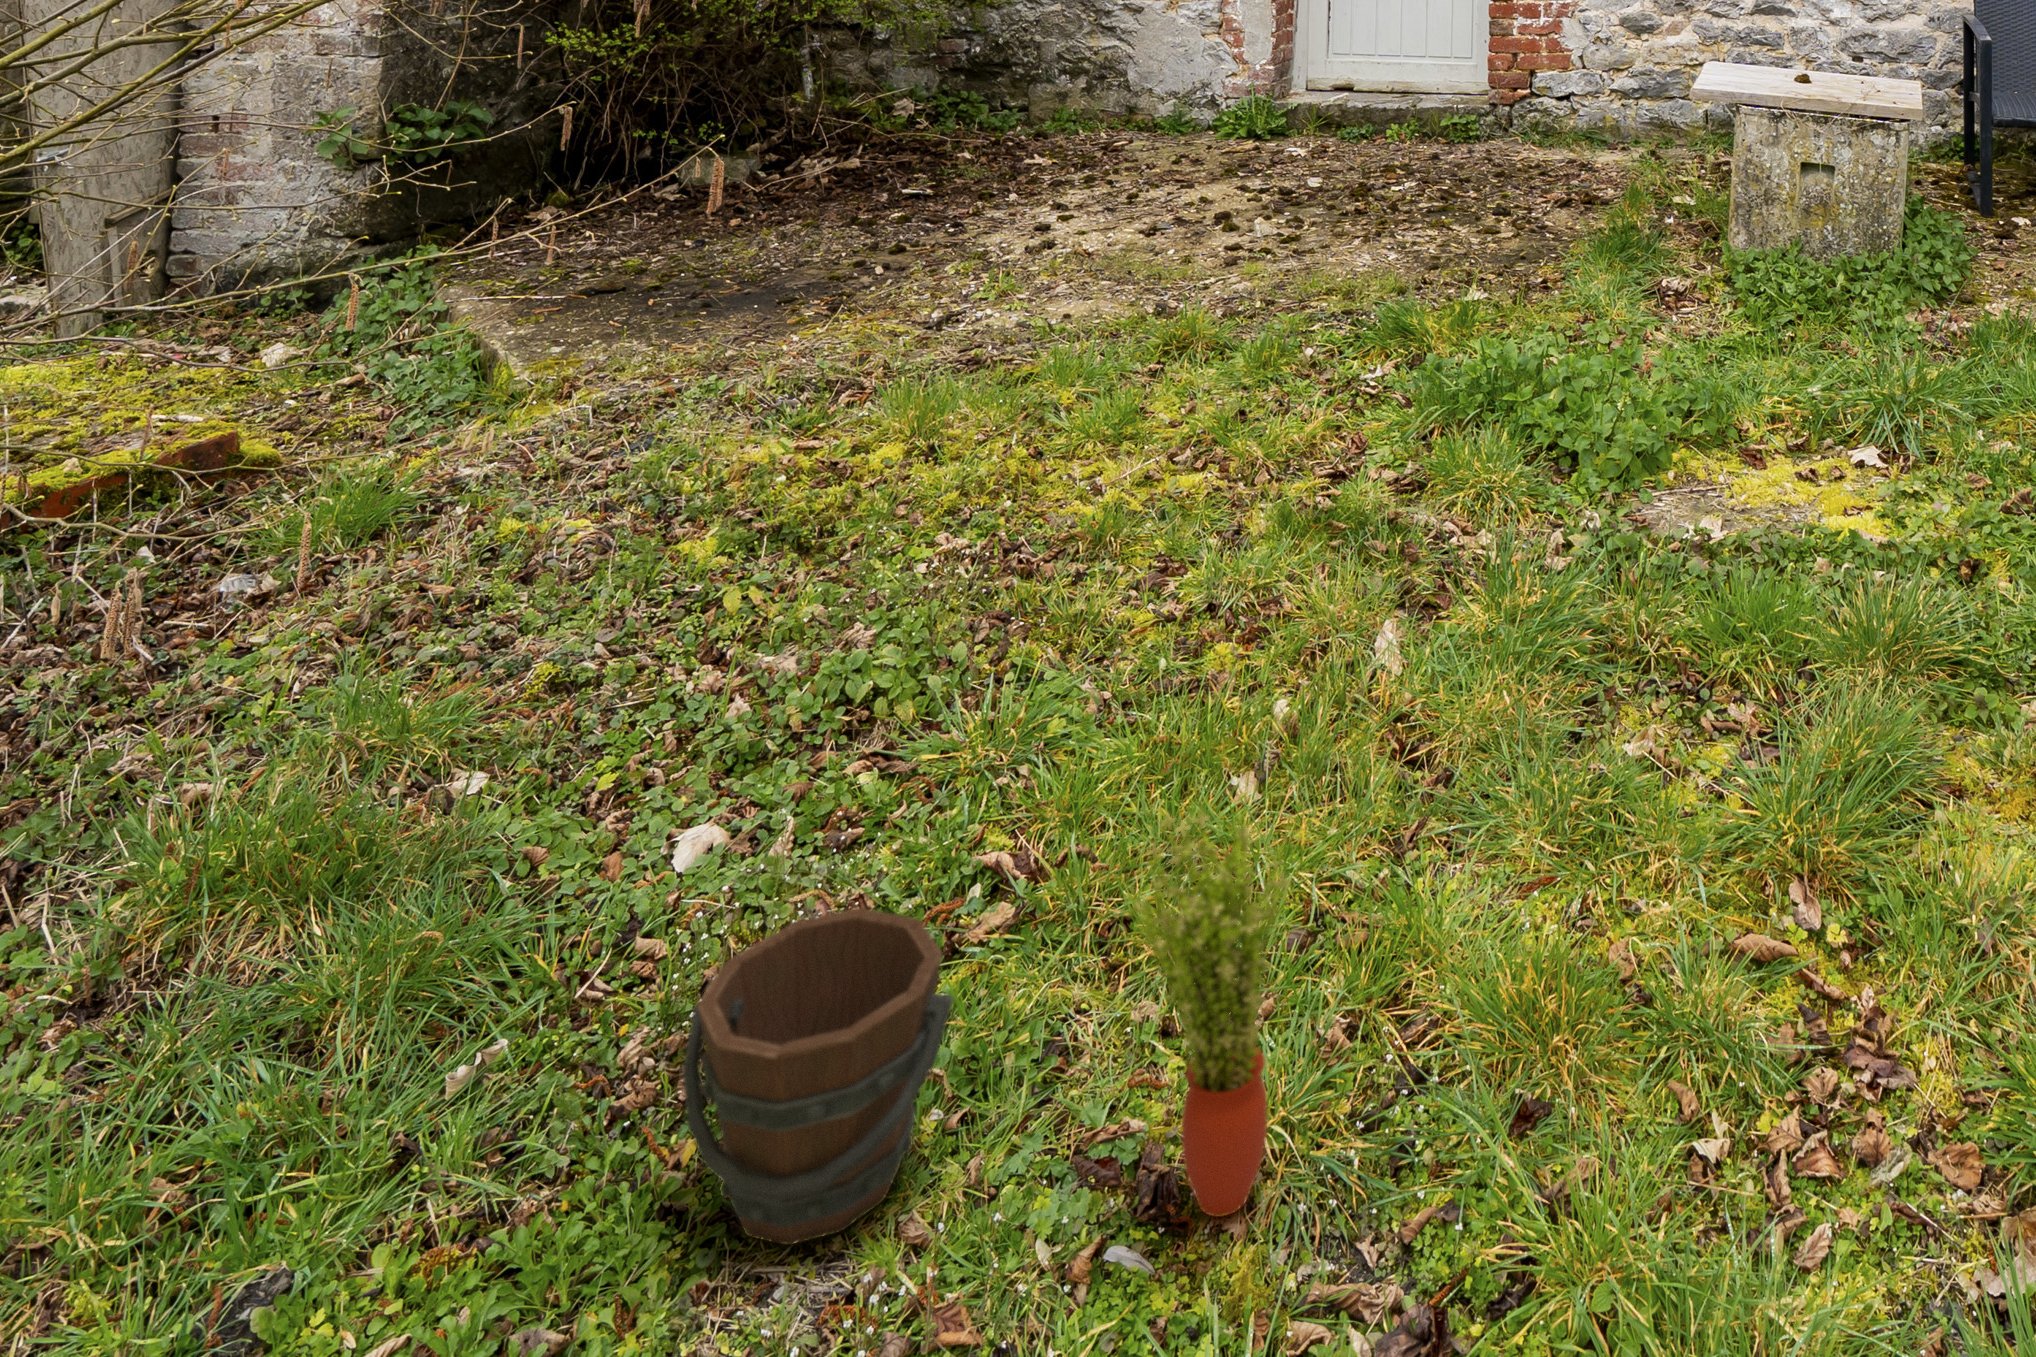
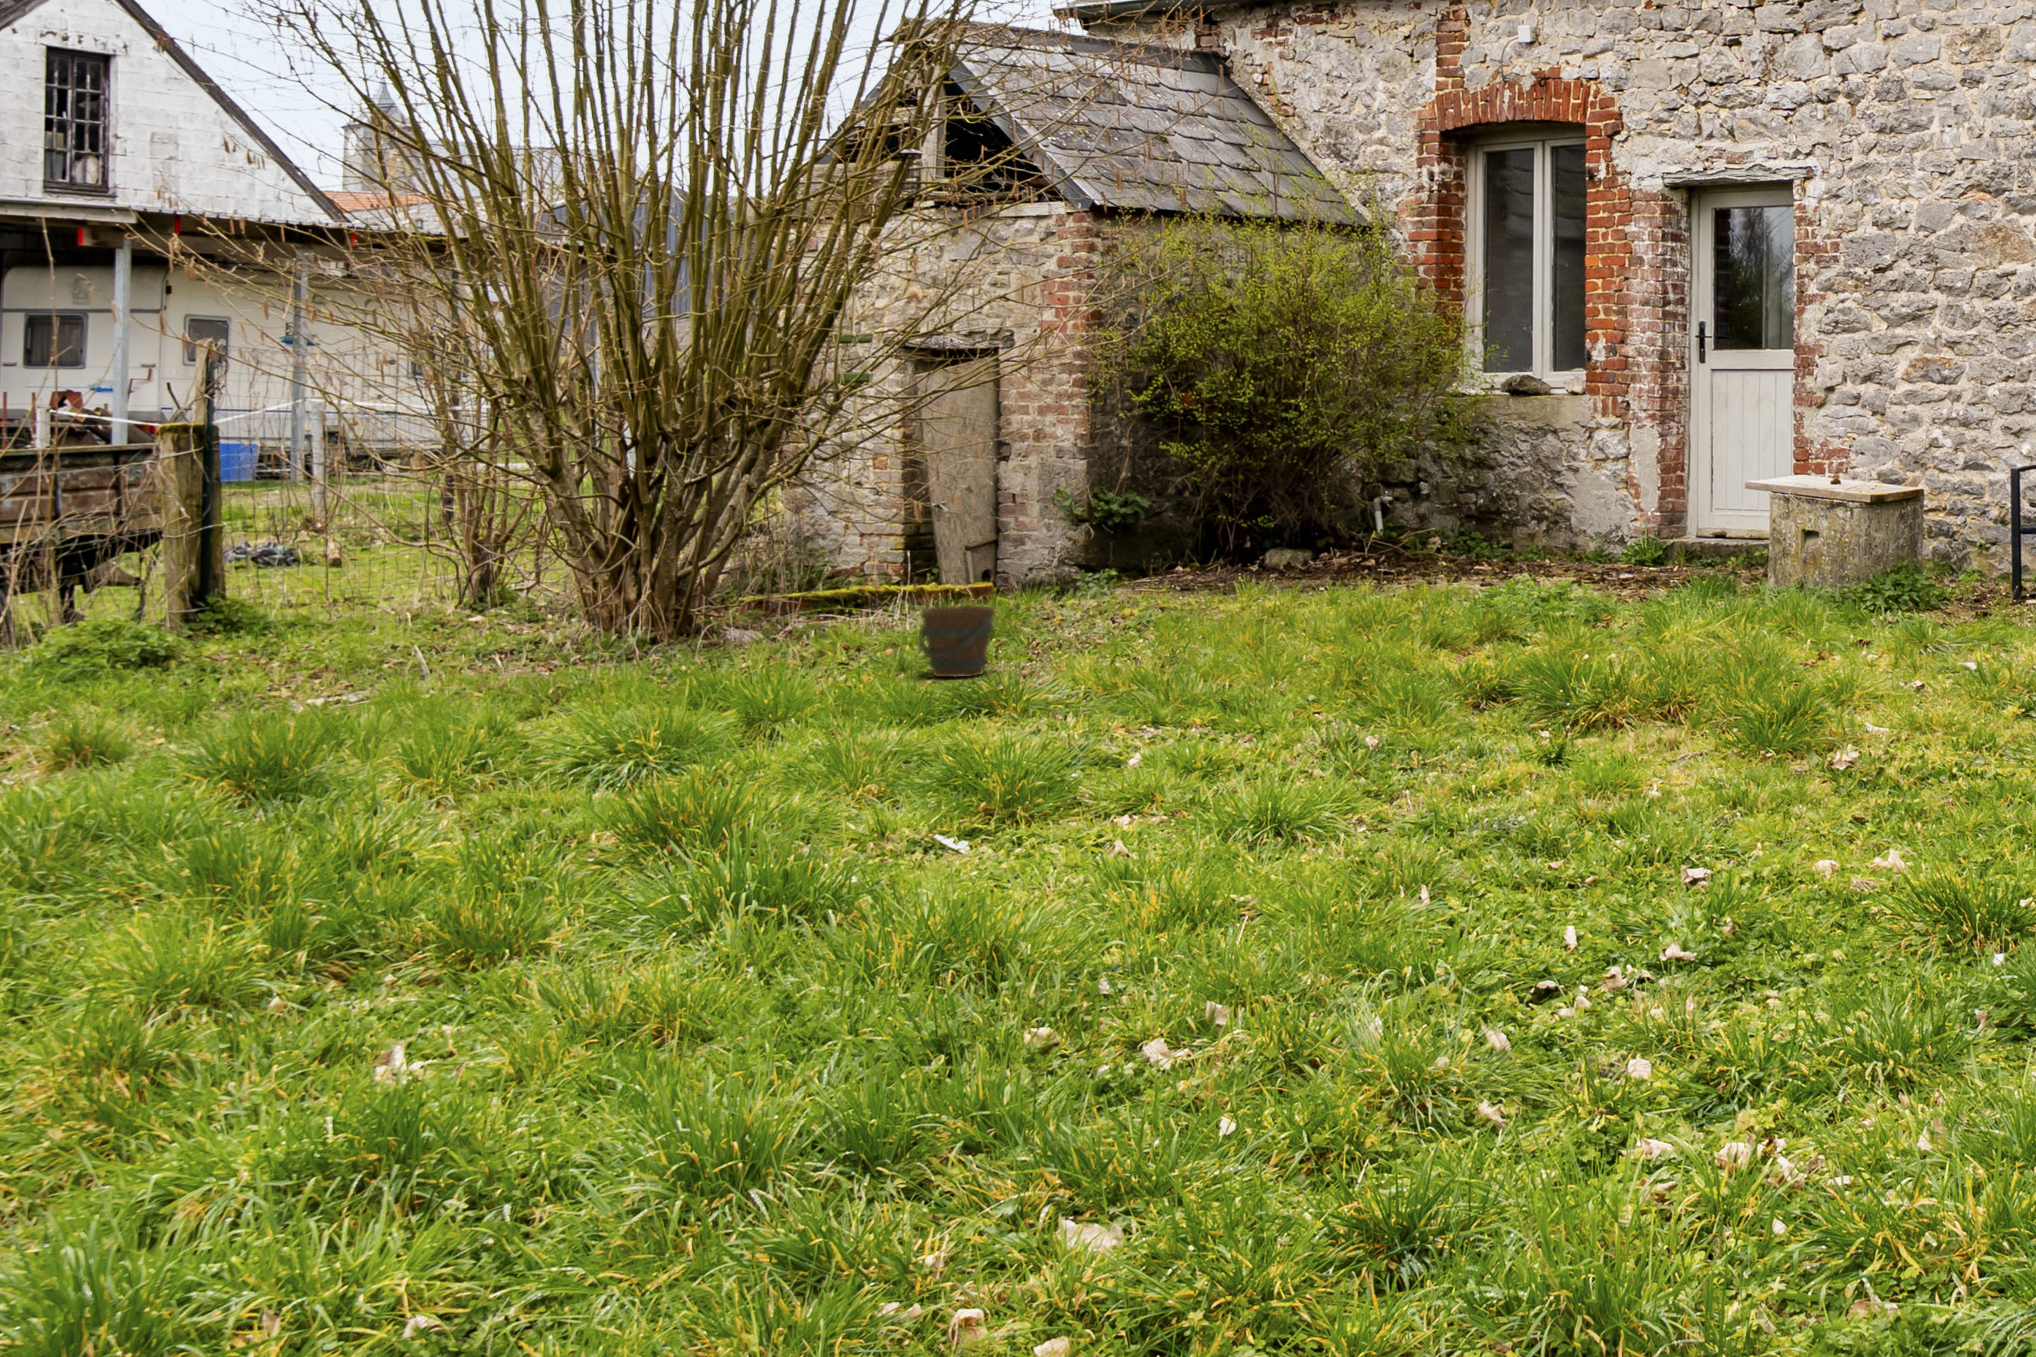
potted plant: present [1126,808,1291,1217] -> none [1018,557,1072,683]

